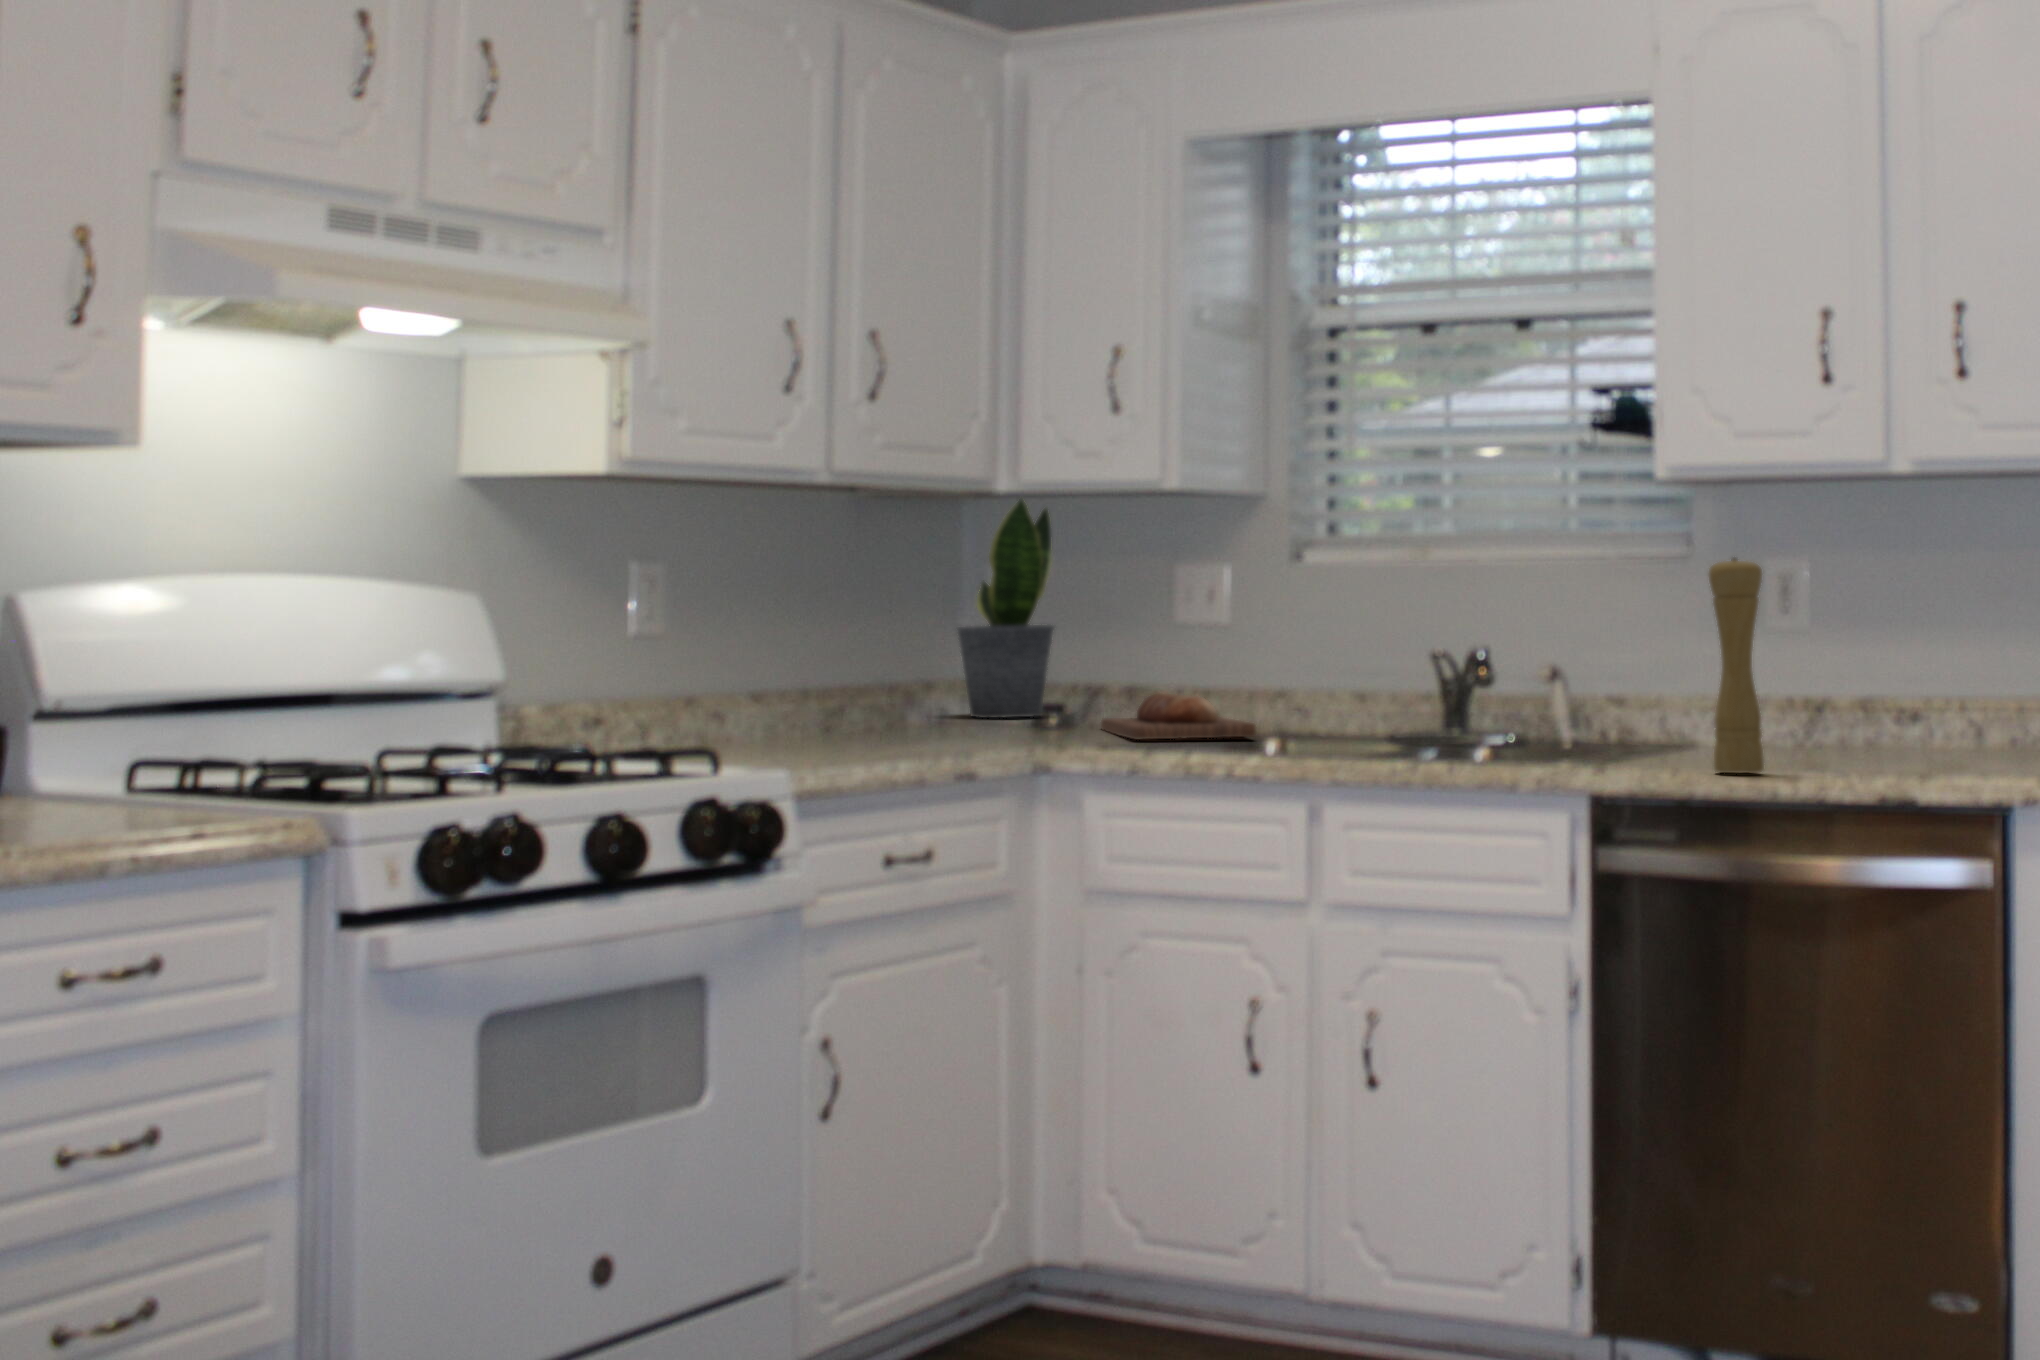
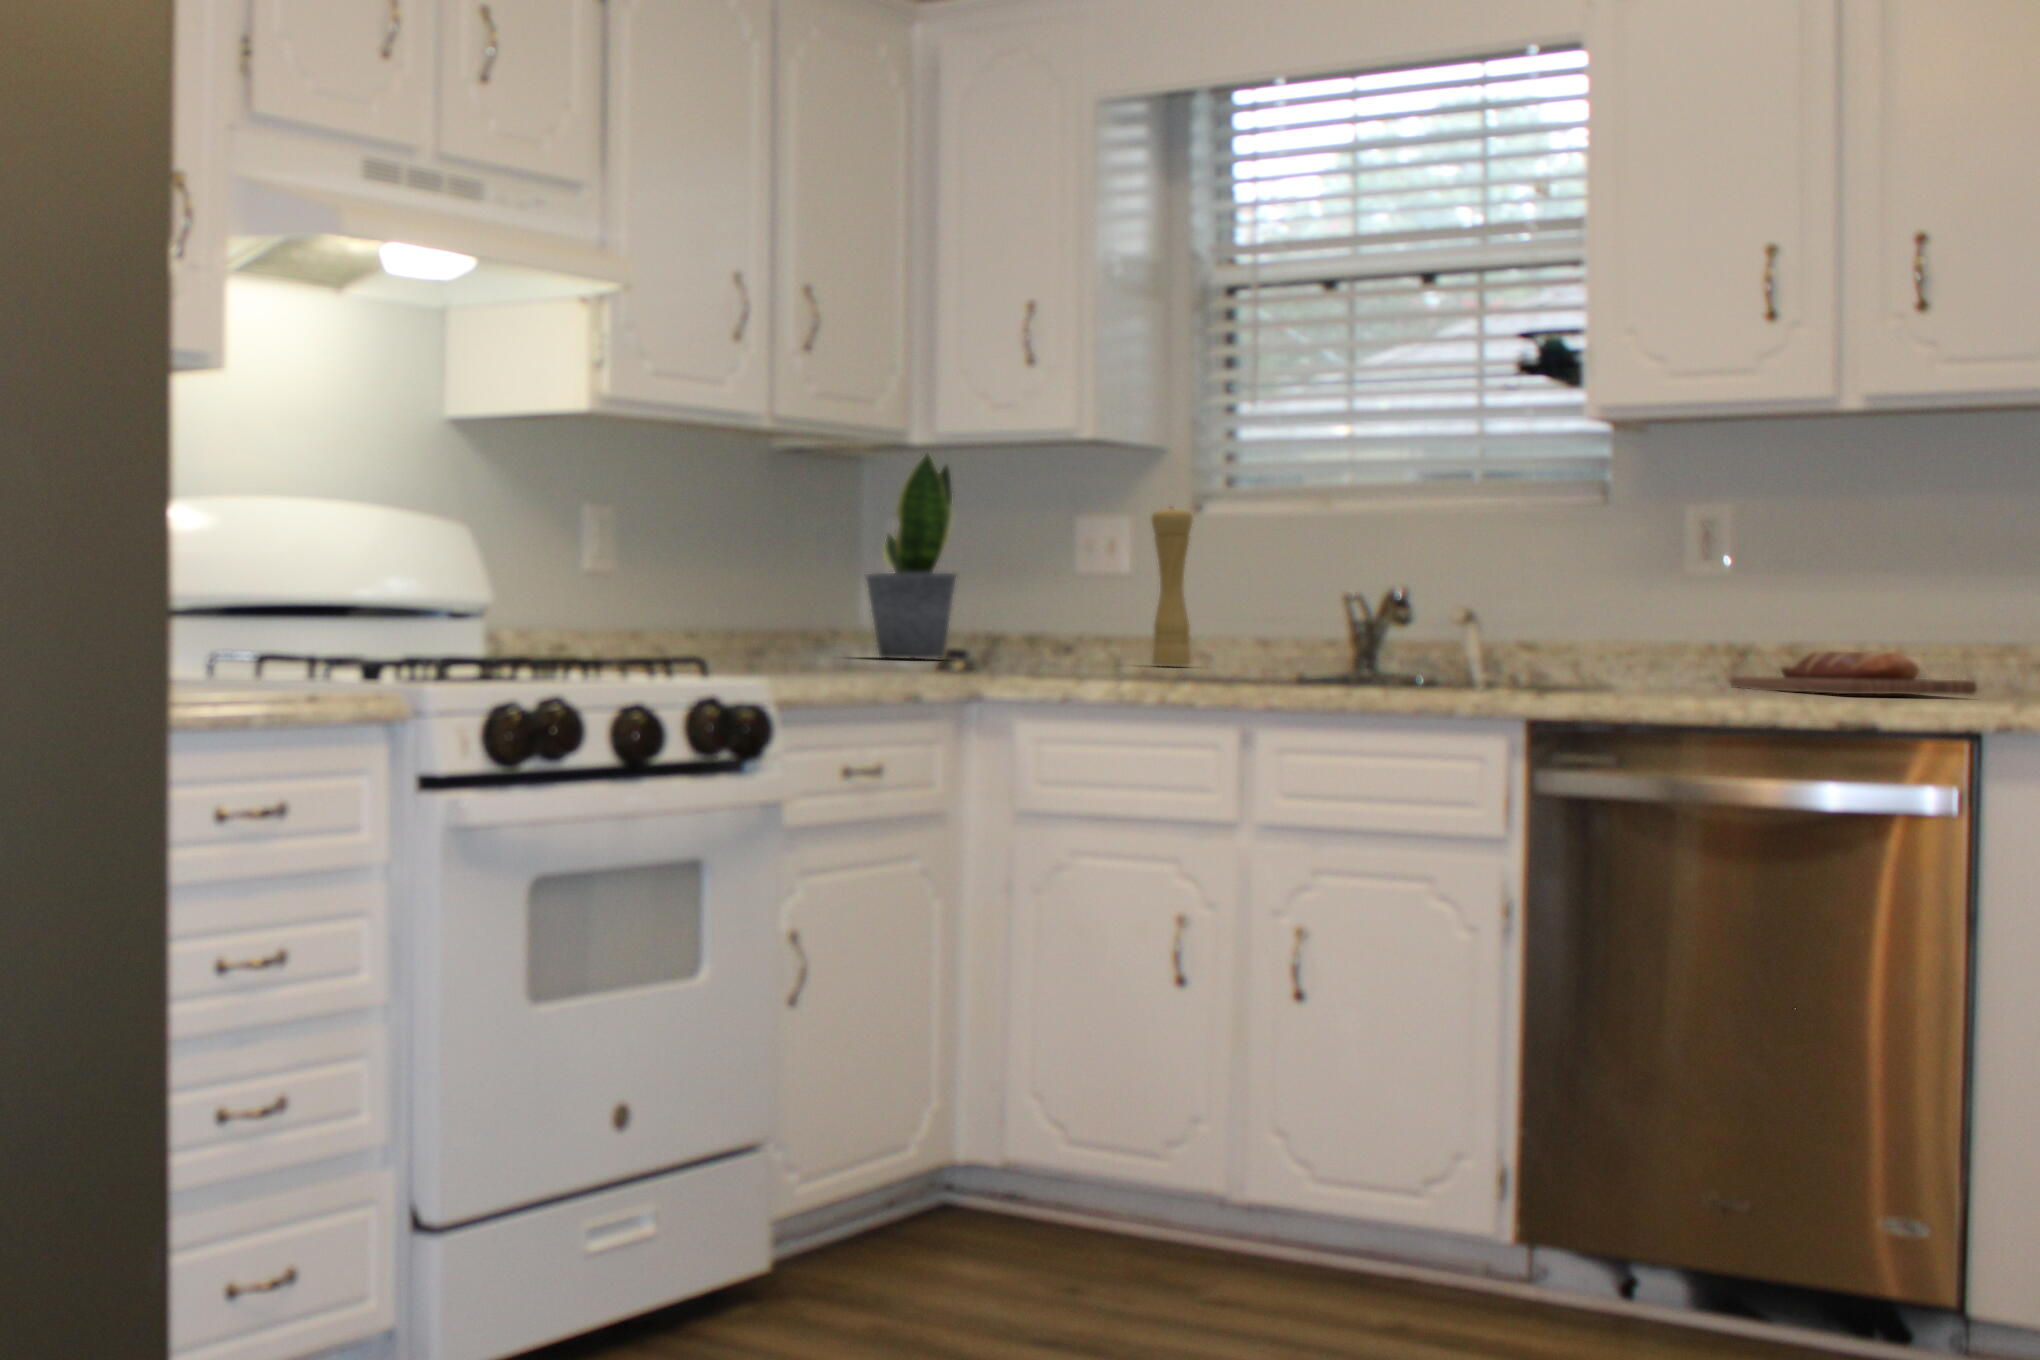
pepper mill: present [1709,558,1764,773] -> present [1152,507,1193,666]
bread loaf: present [1101,694,1256,740] -> present [1730,651,1977,695]

